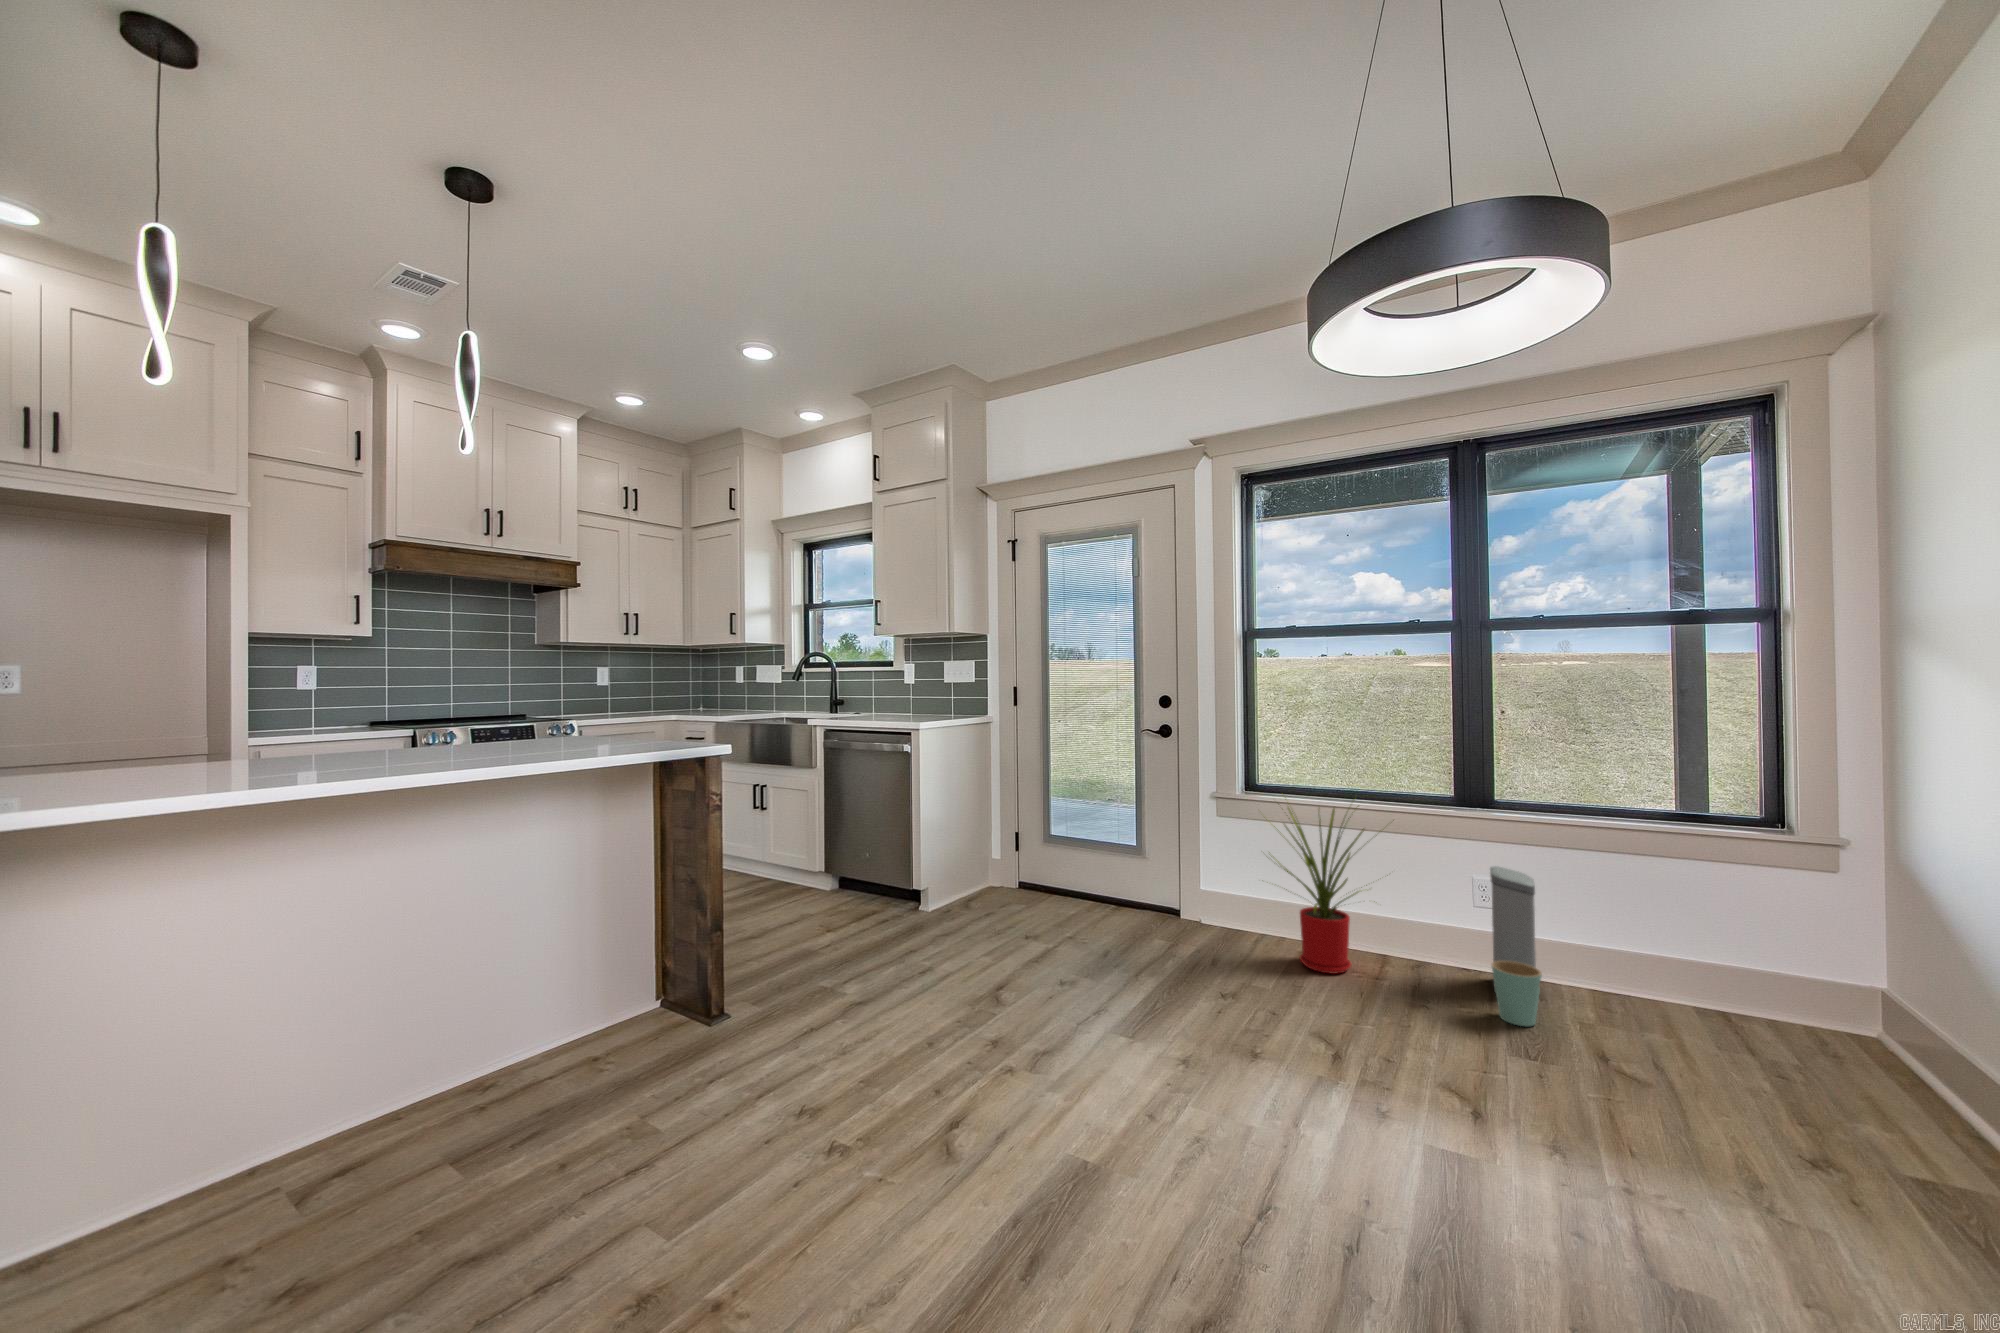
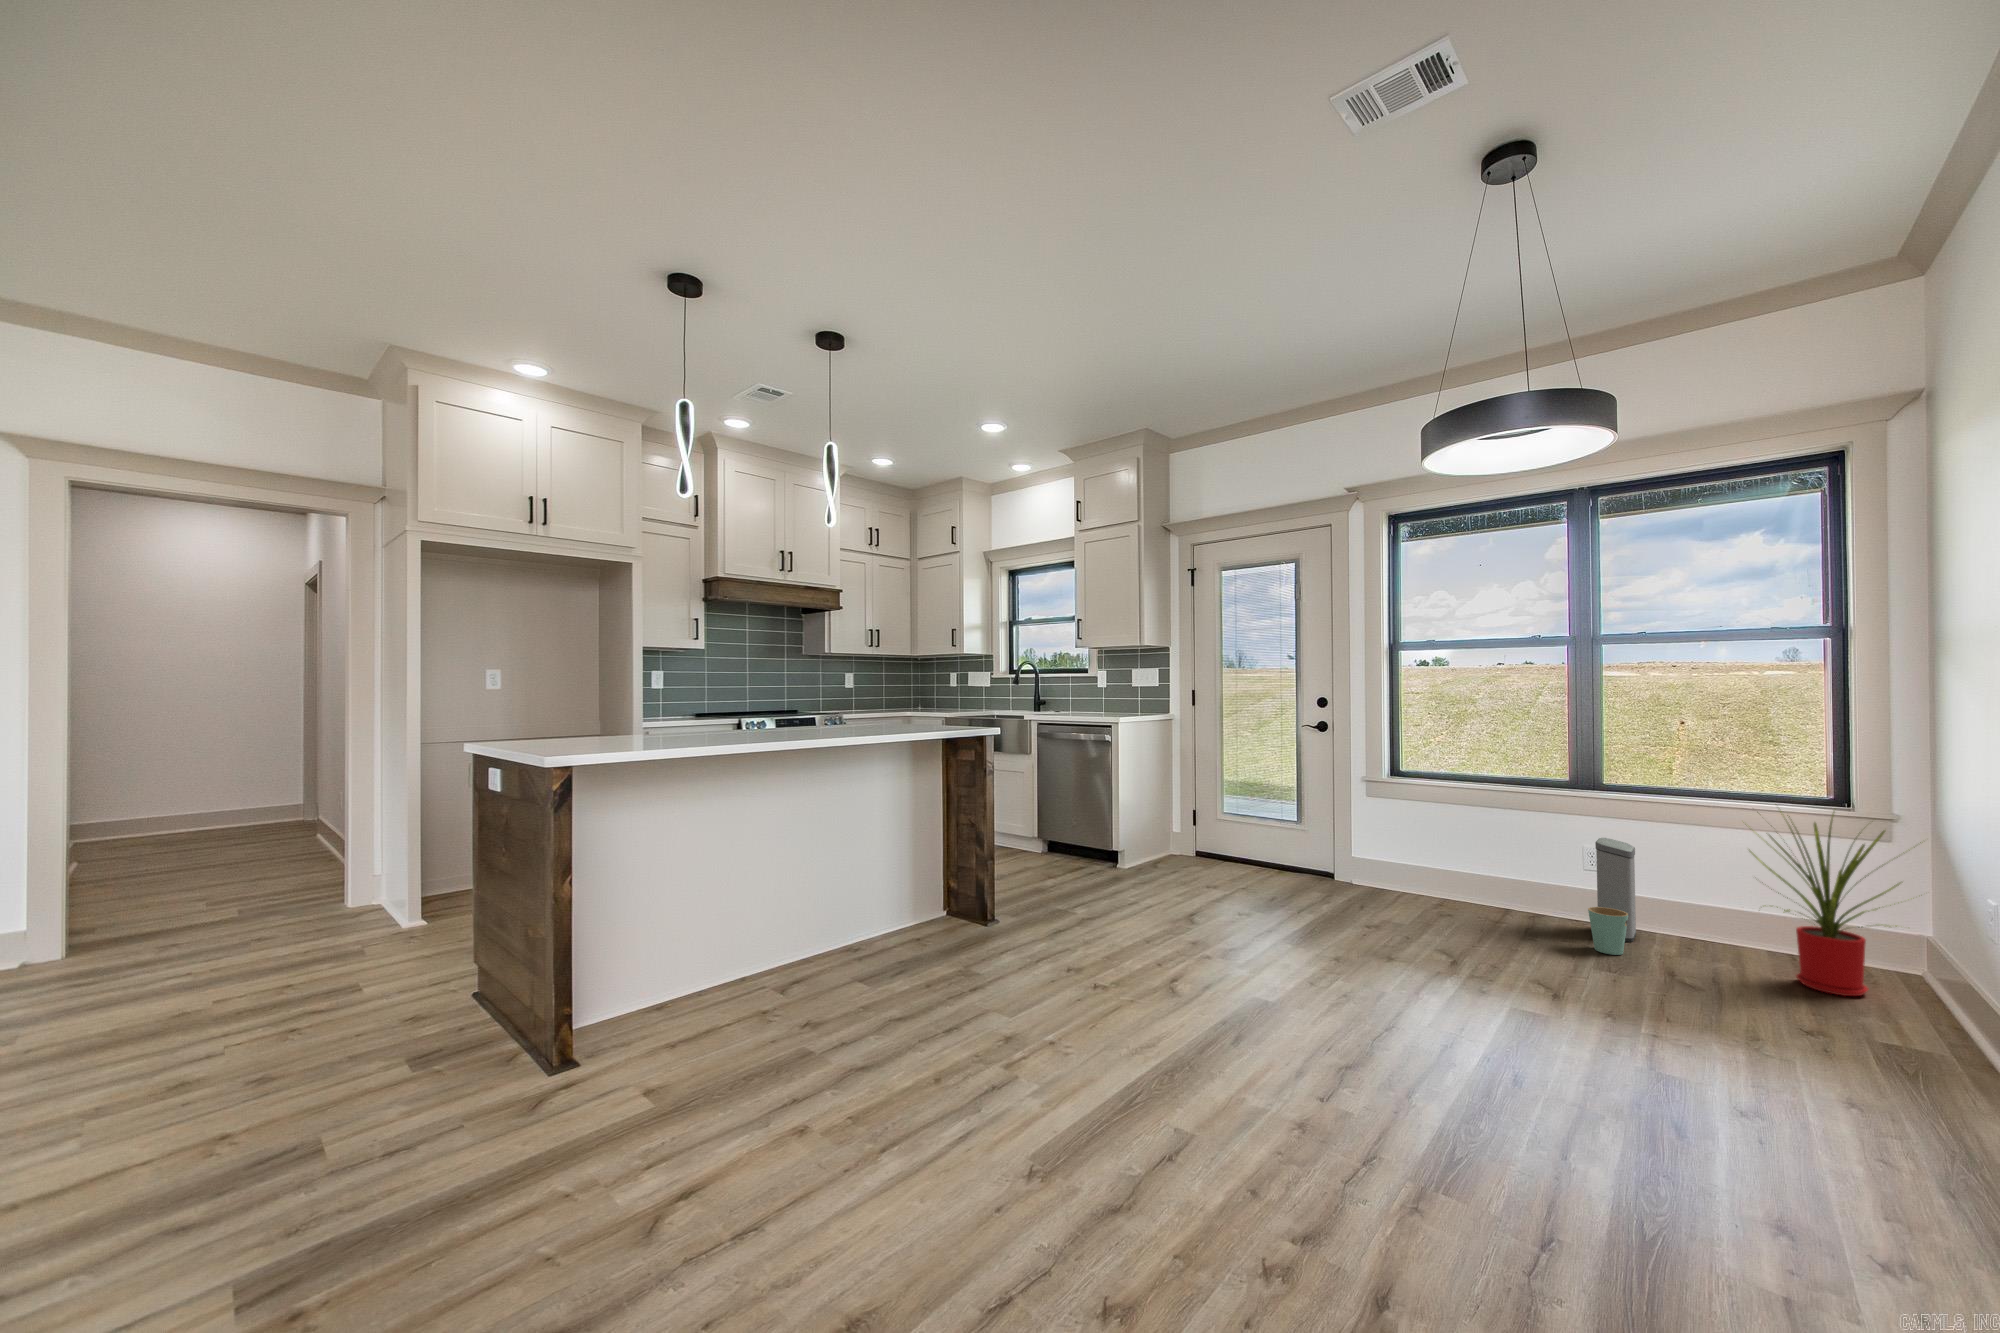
house plant: present [1271,808,1368,973] -> present [1750,815,1921,996]

